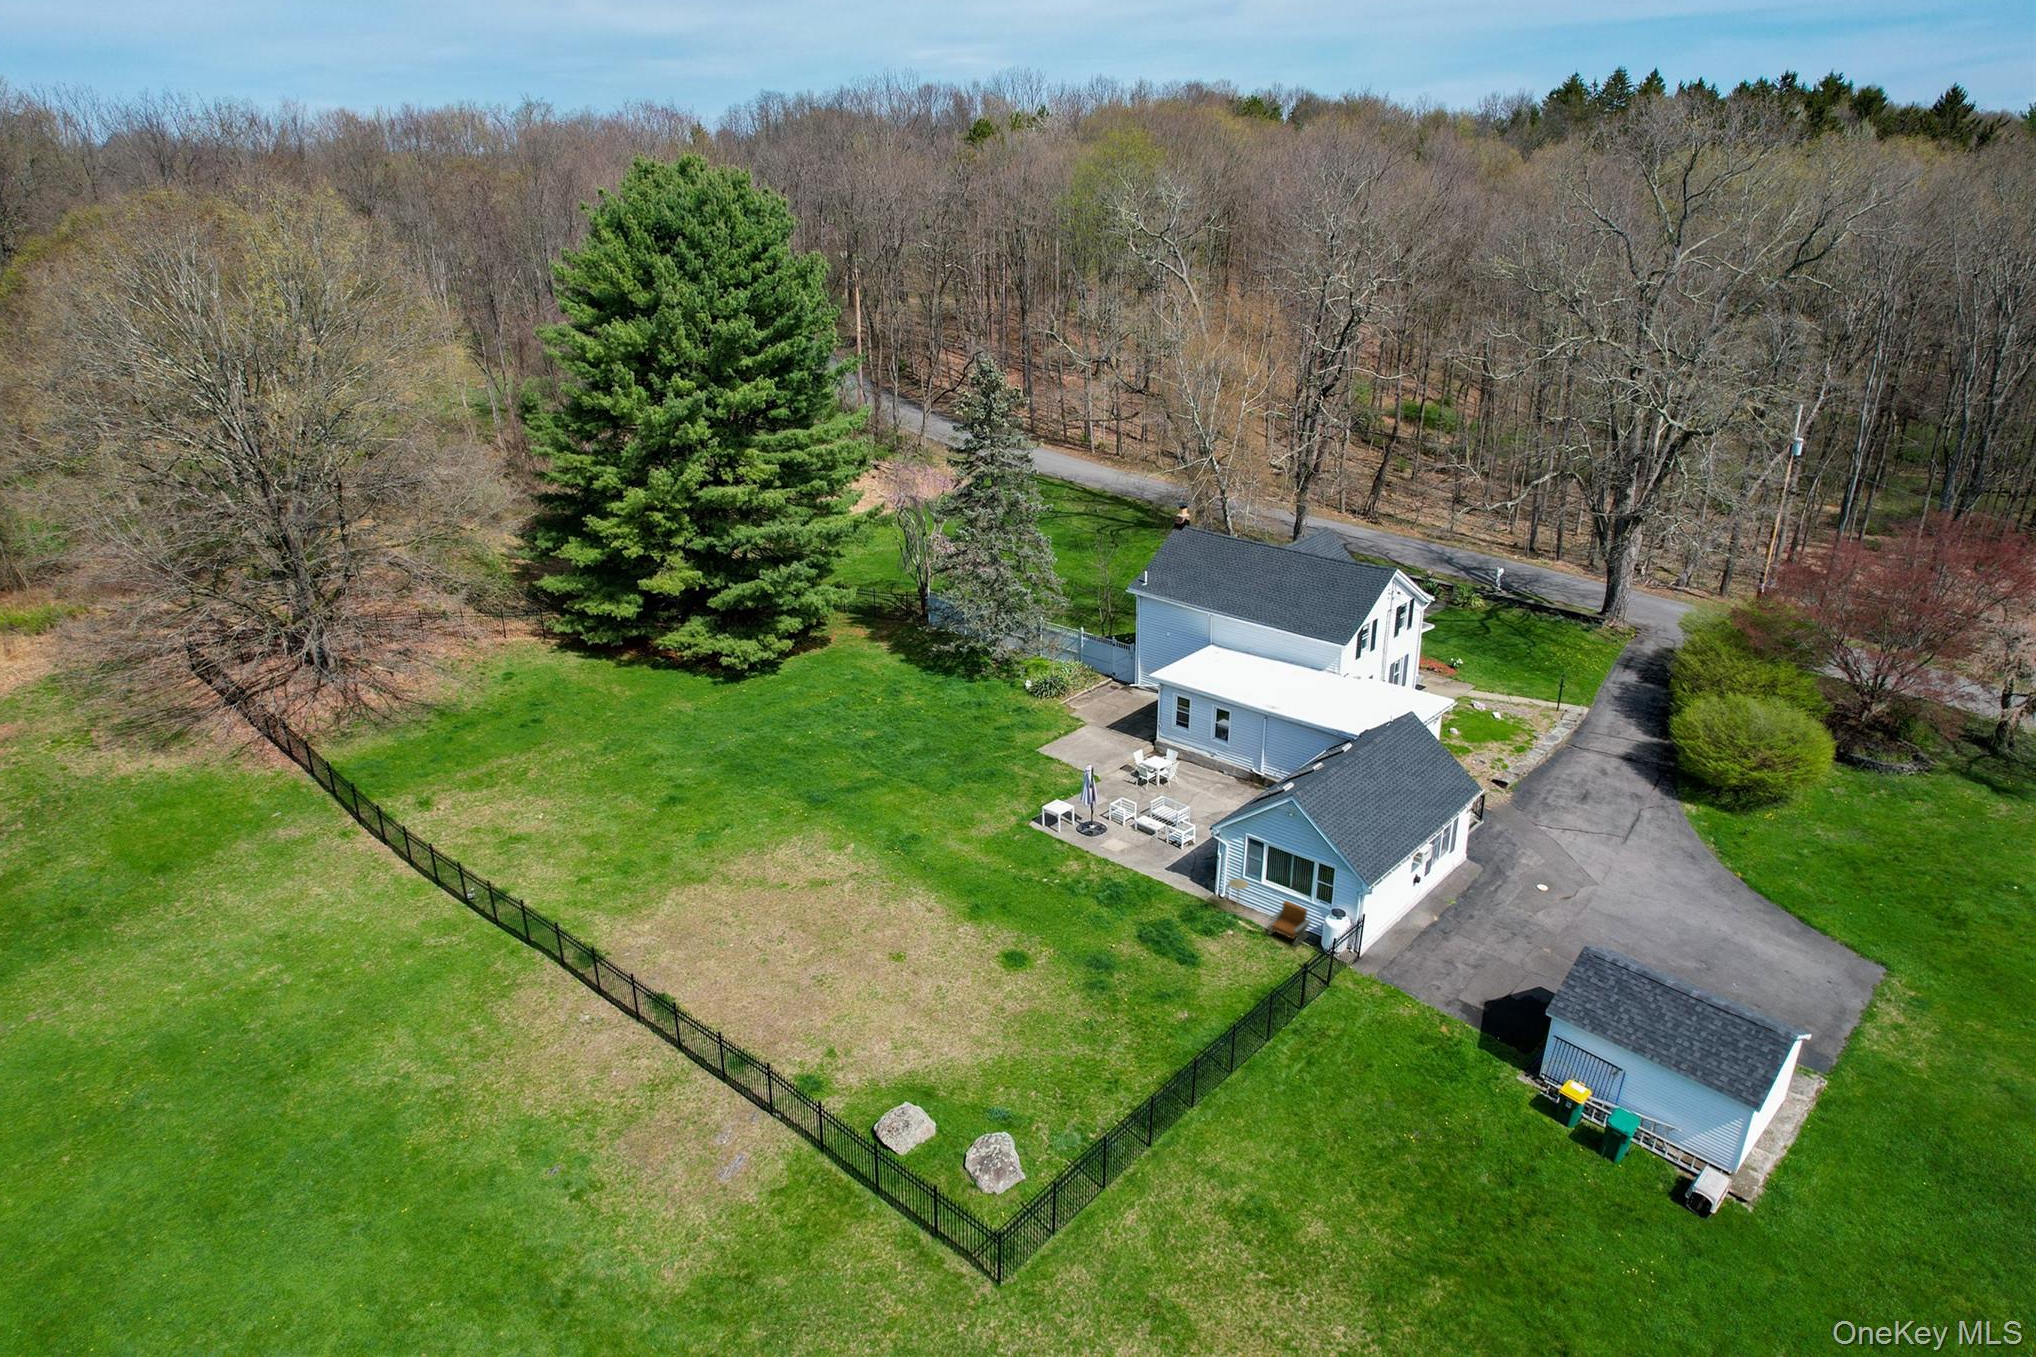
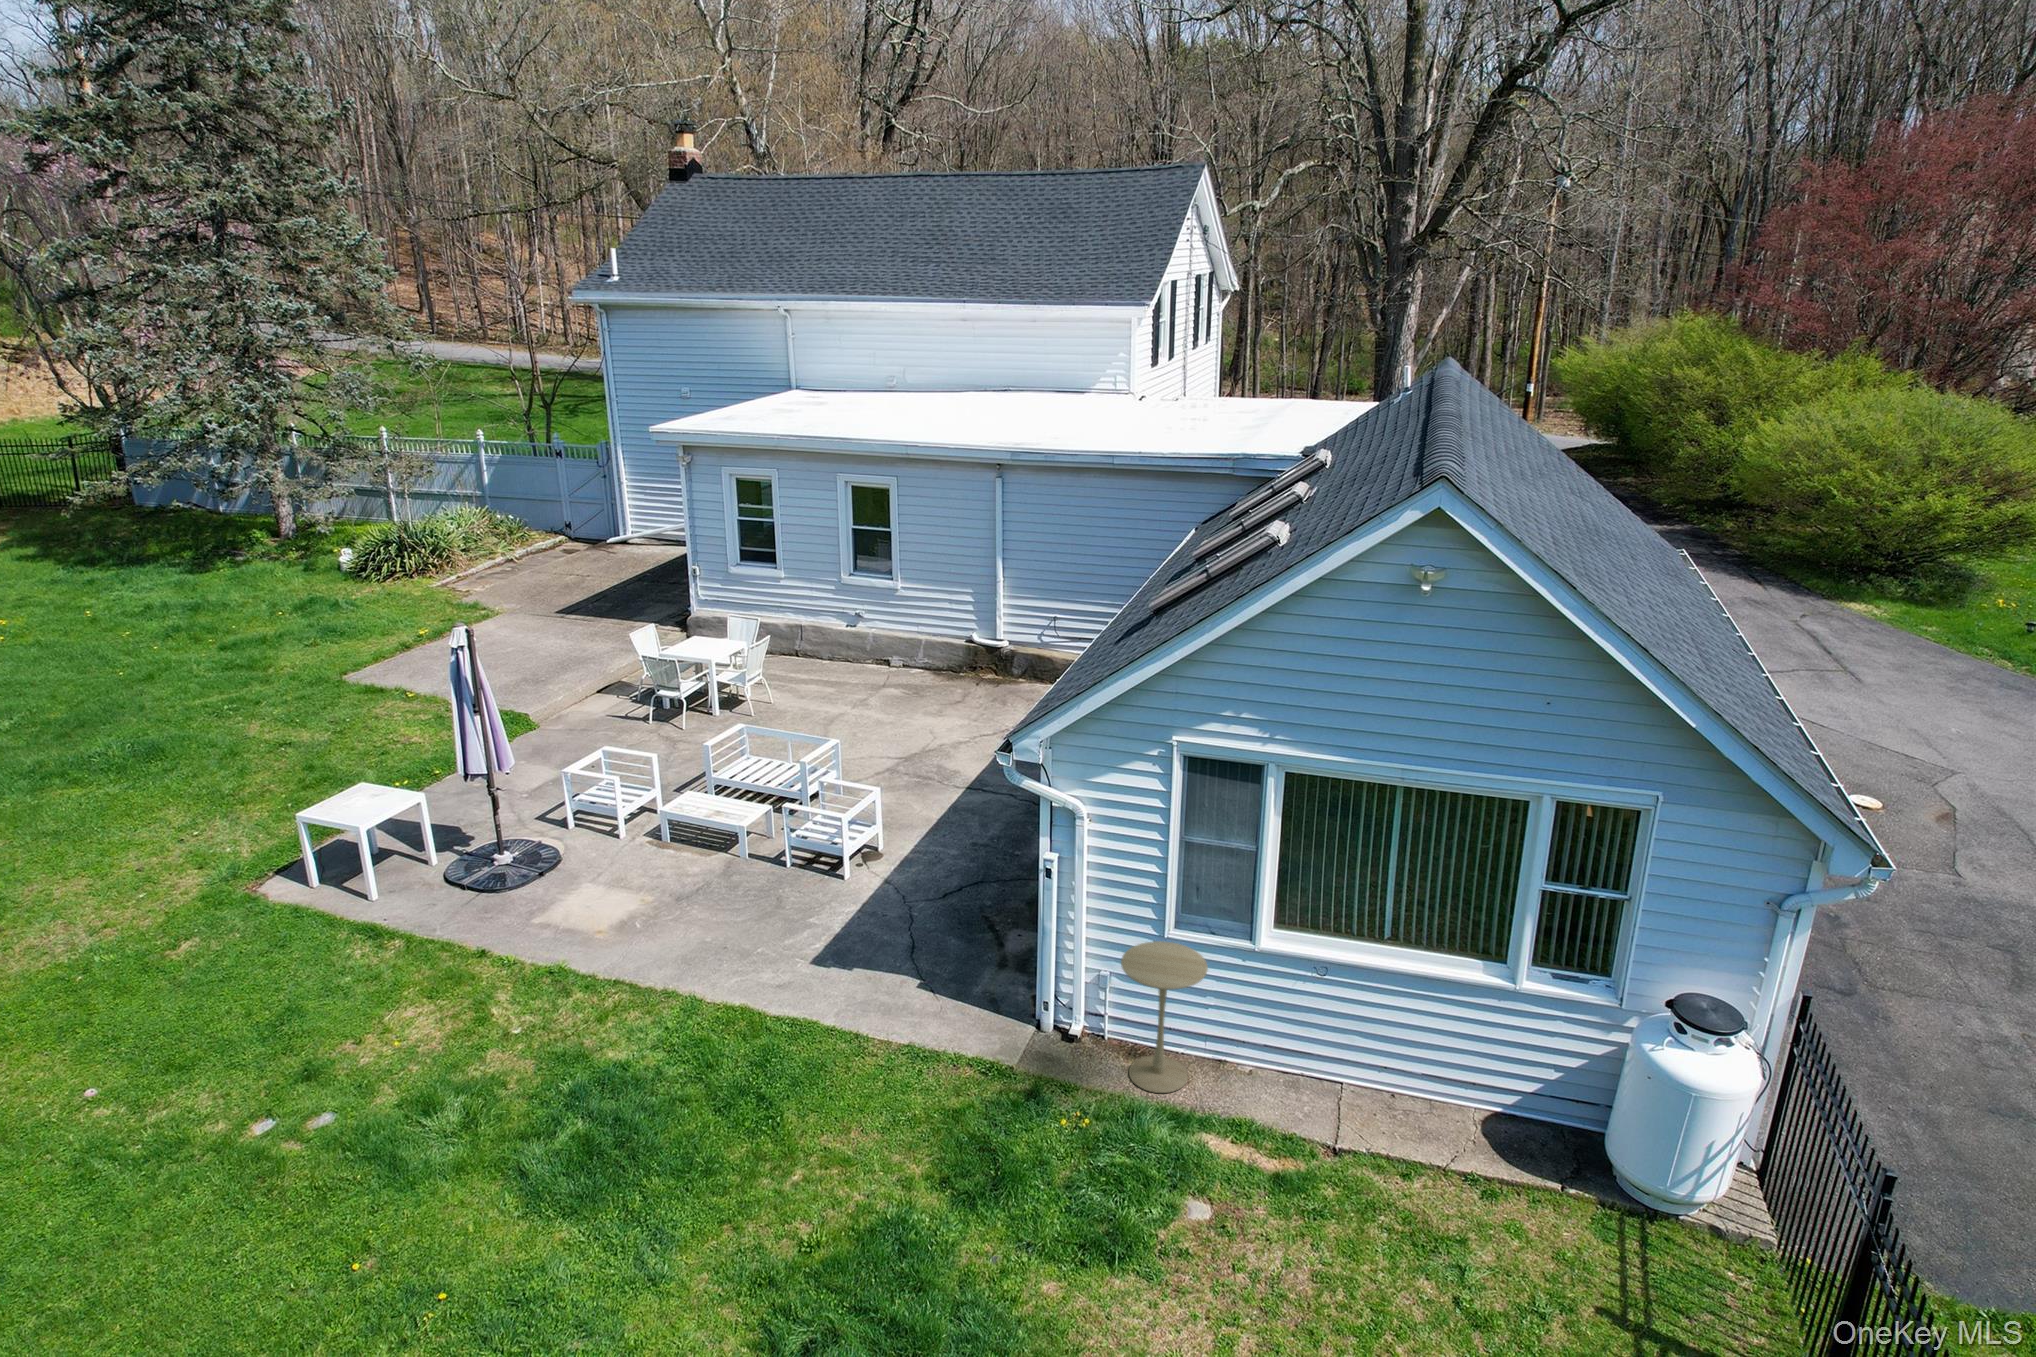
lounge chair: present [1268,901,1311,946] -> none [1350,996,1521,1207]

